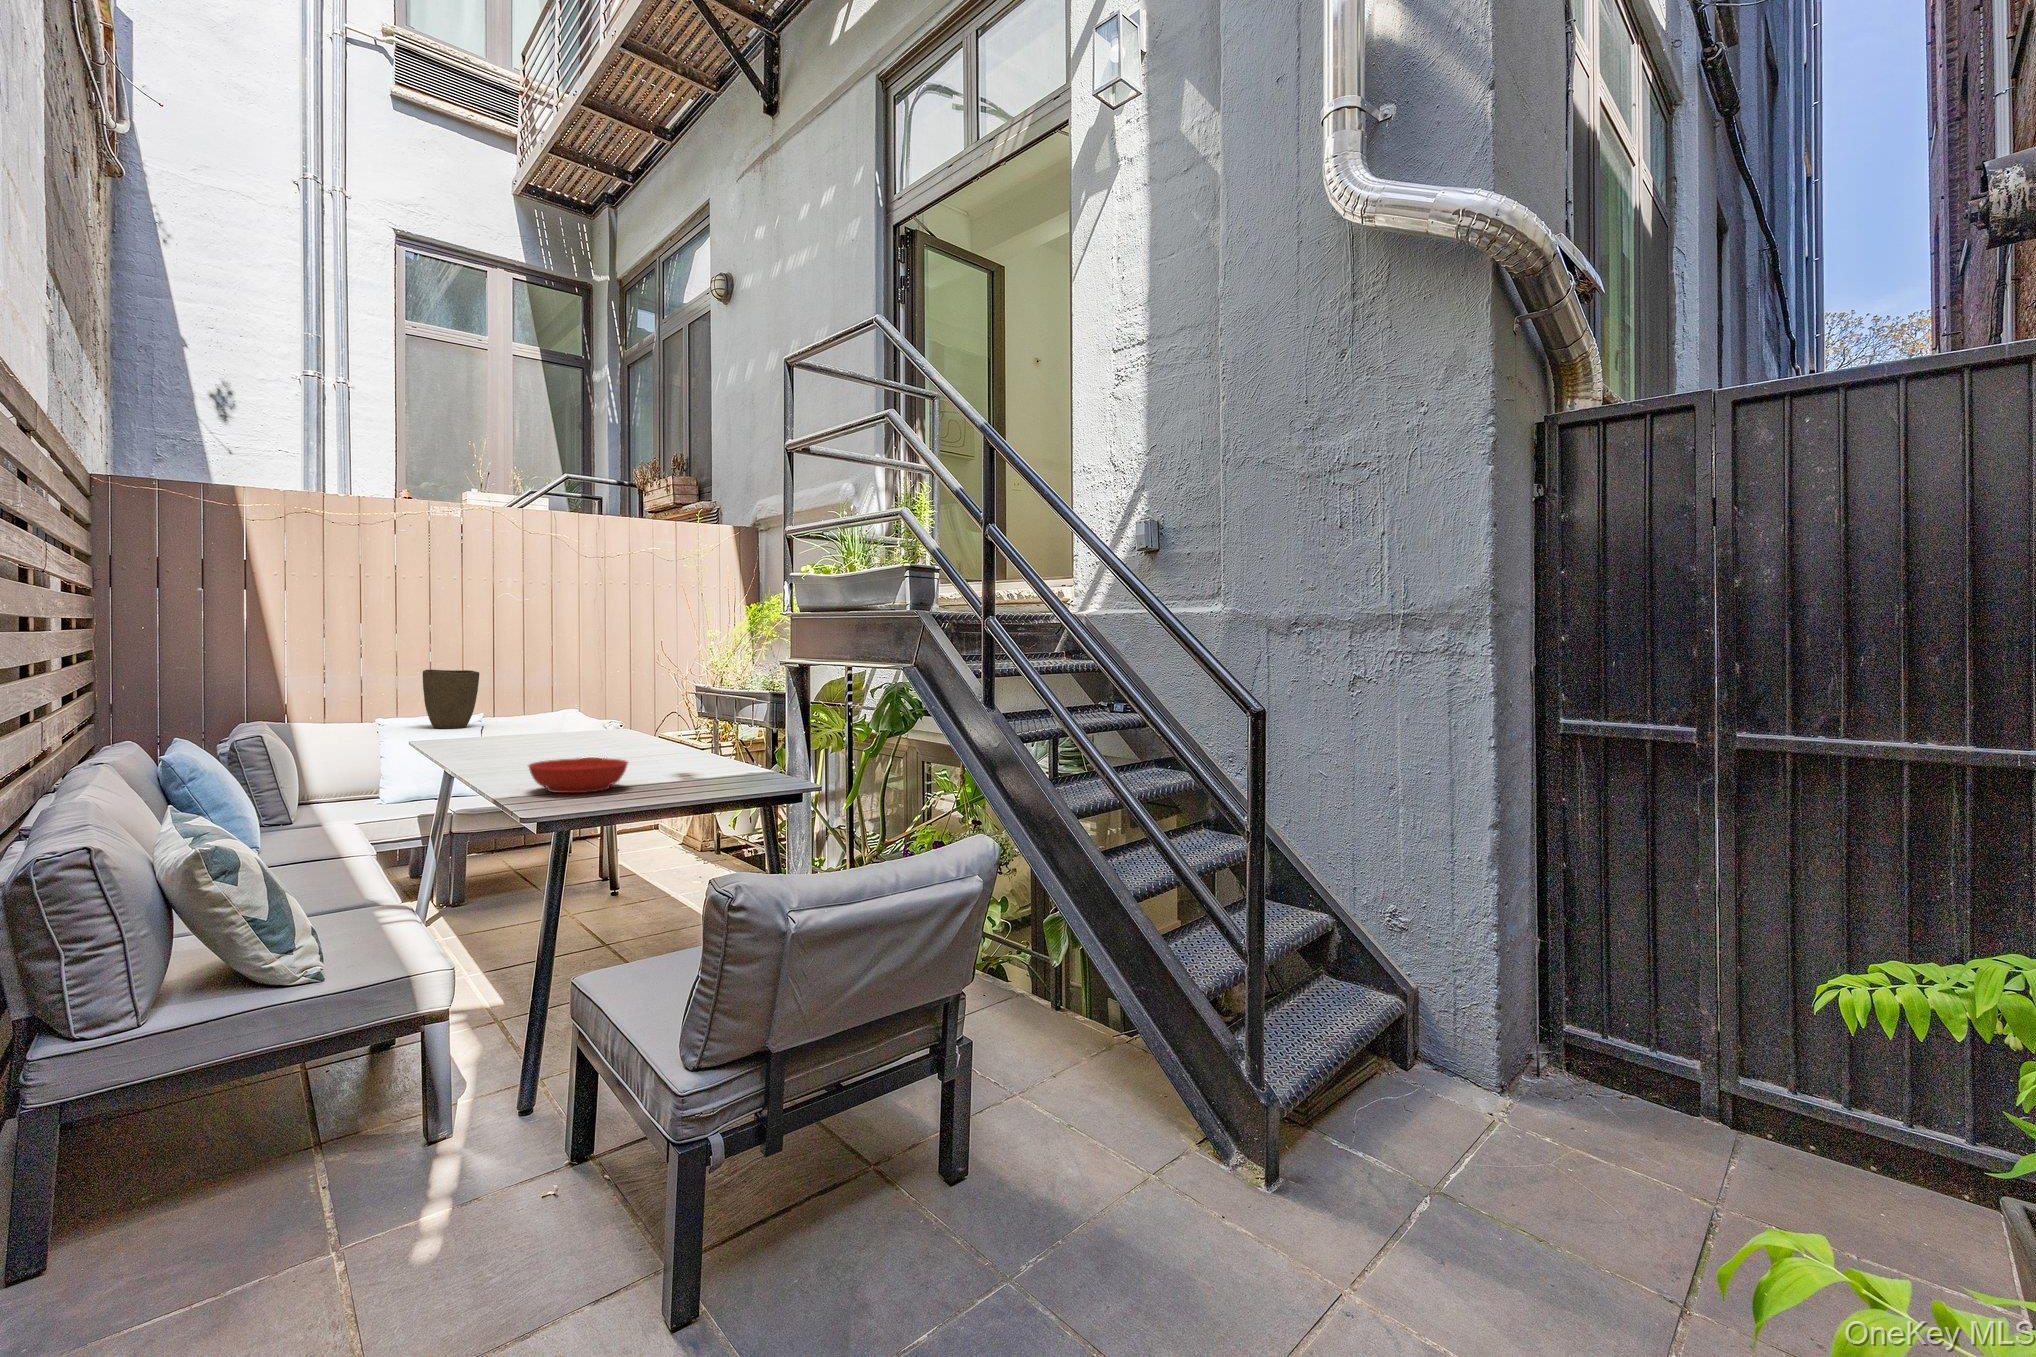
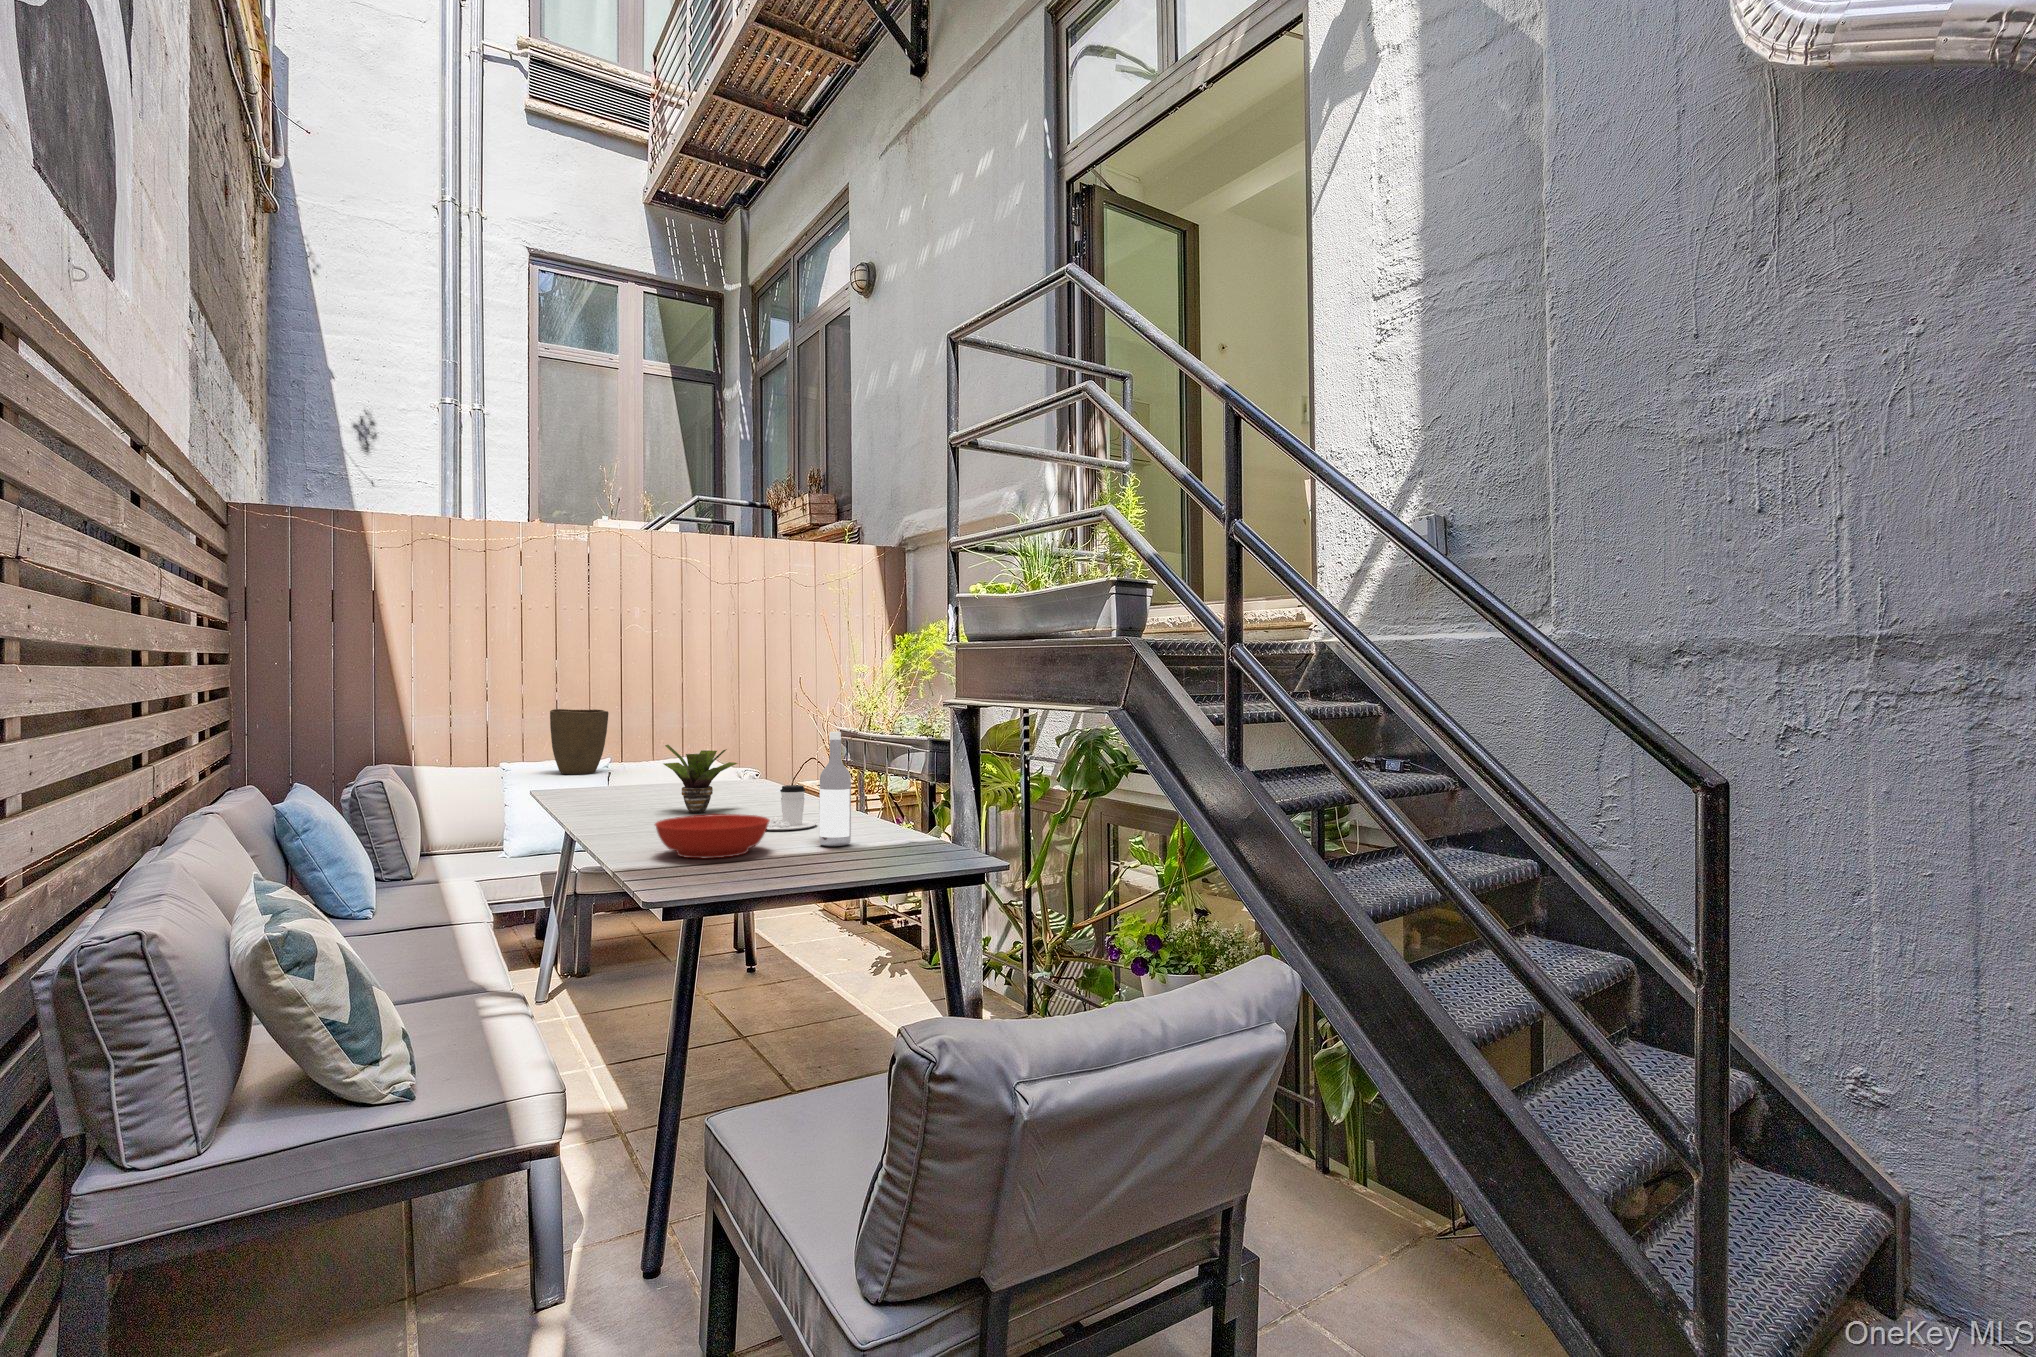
wine bottle: none [671,691,698,784] -> present [819,732,851,846]
potted plant: none [533,701,602,759] -> present [664,745,737,813]
coffee cup: none [610,735,671,772] -> present [767,785,817,830]

